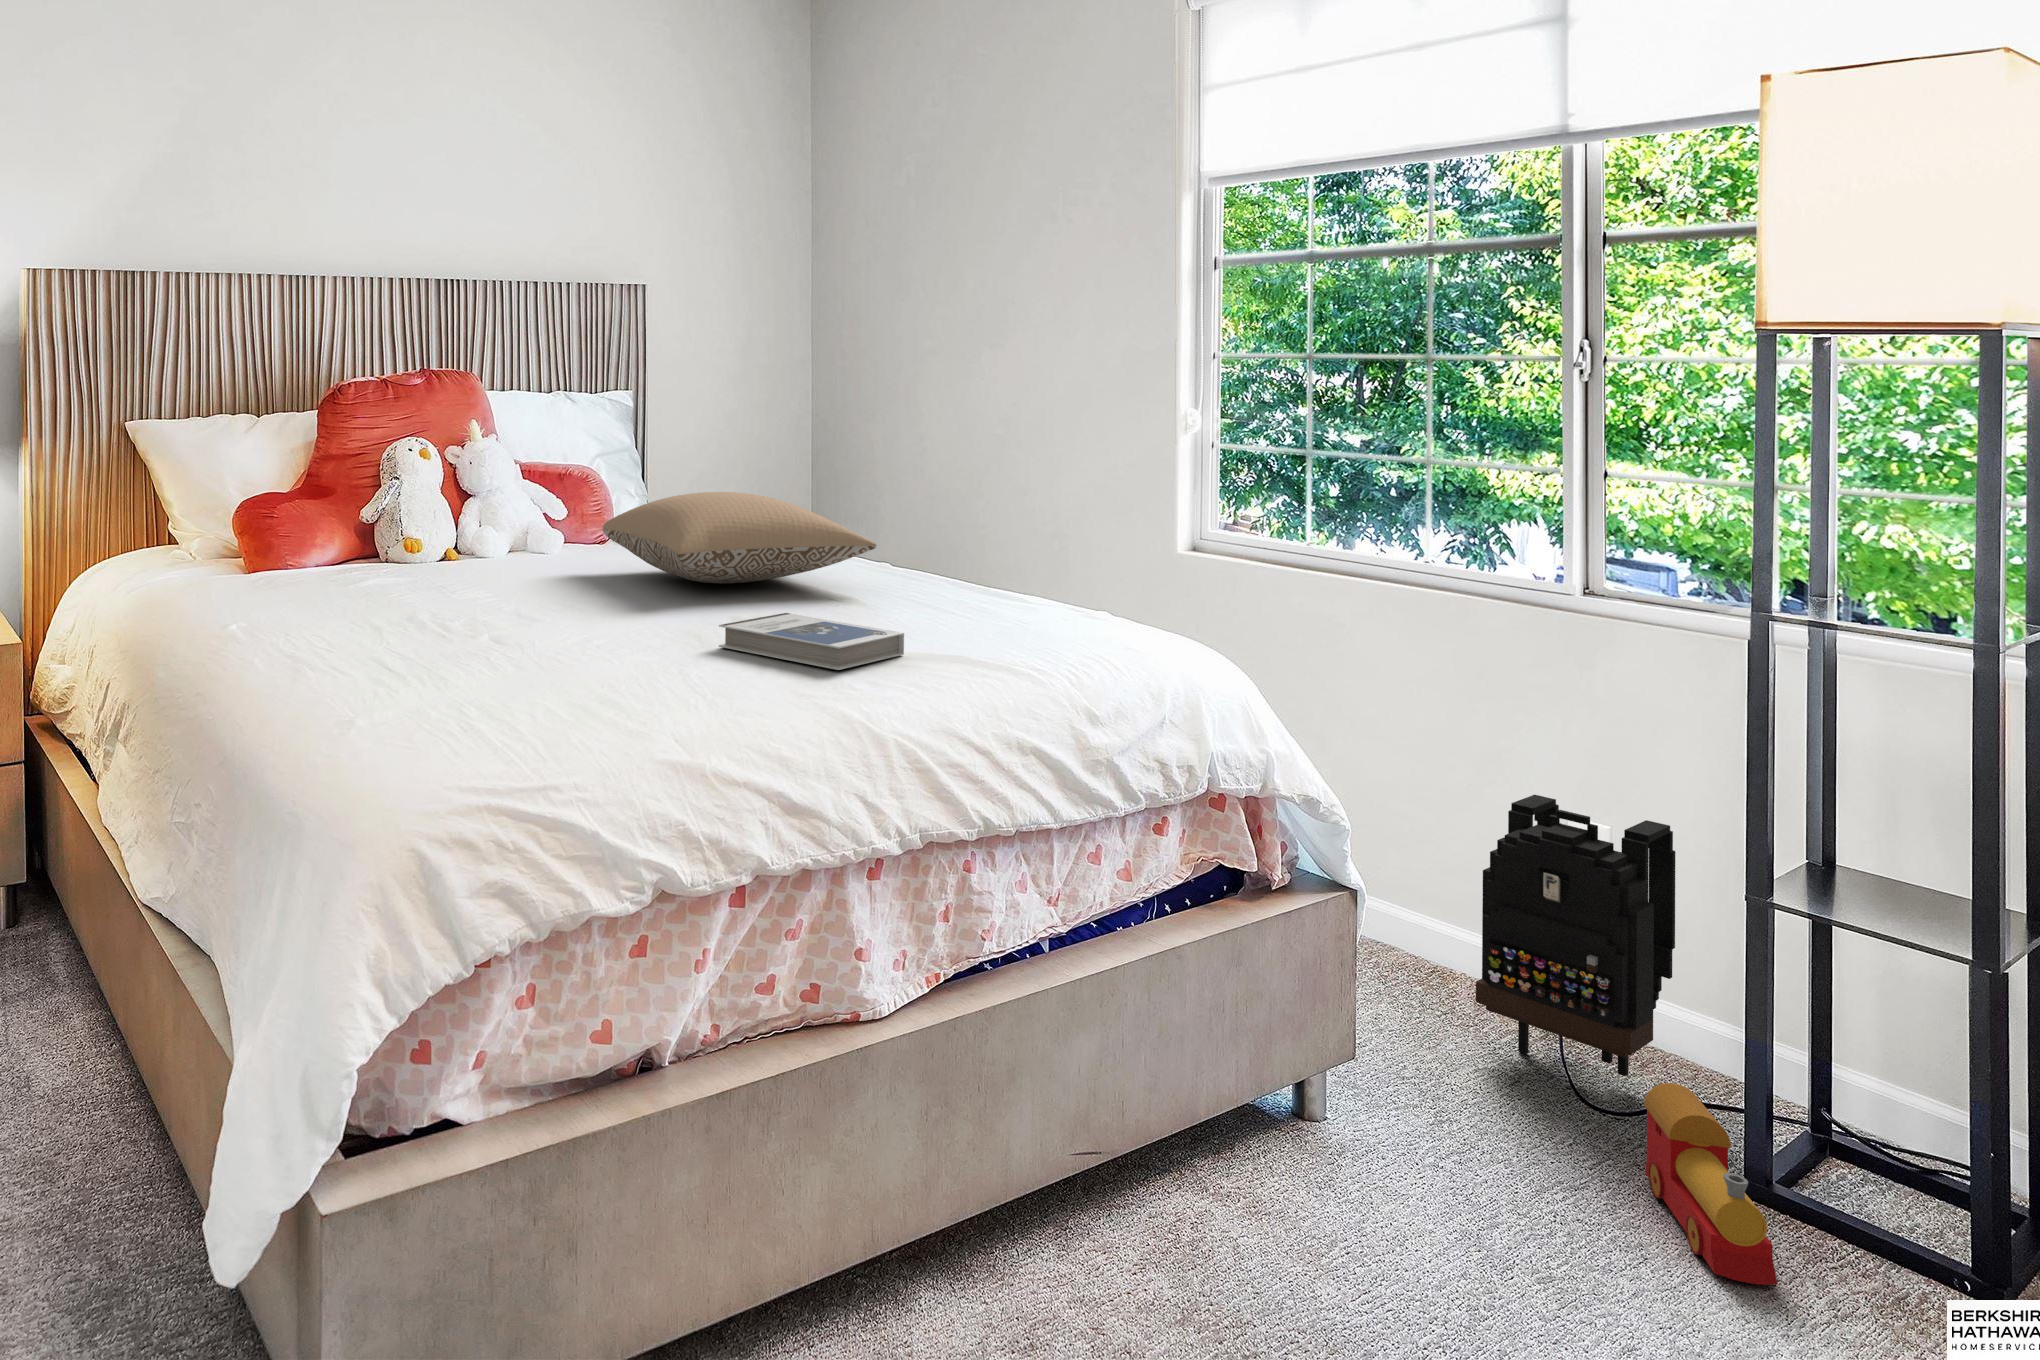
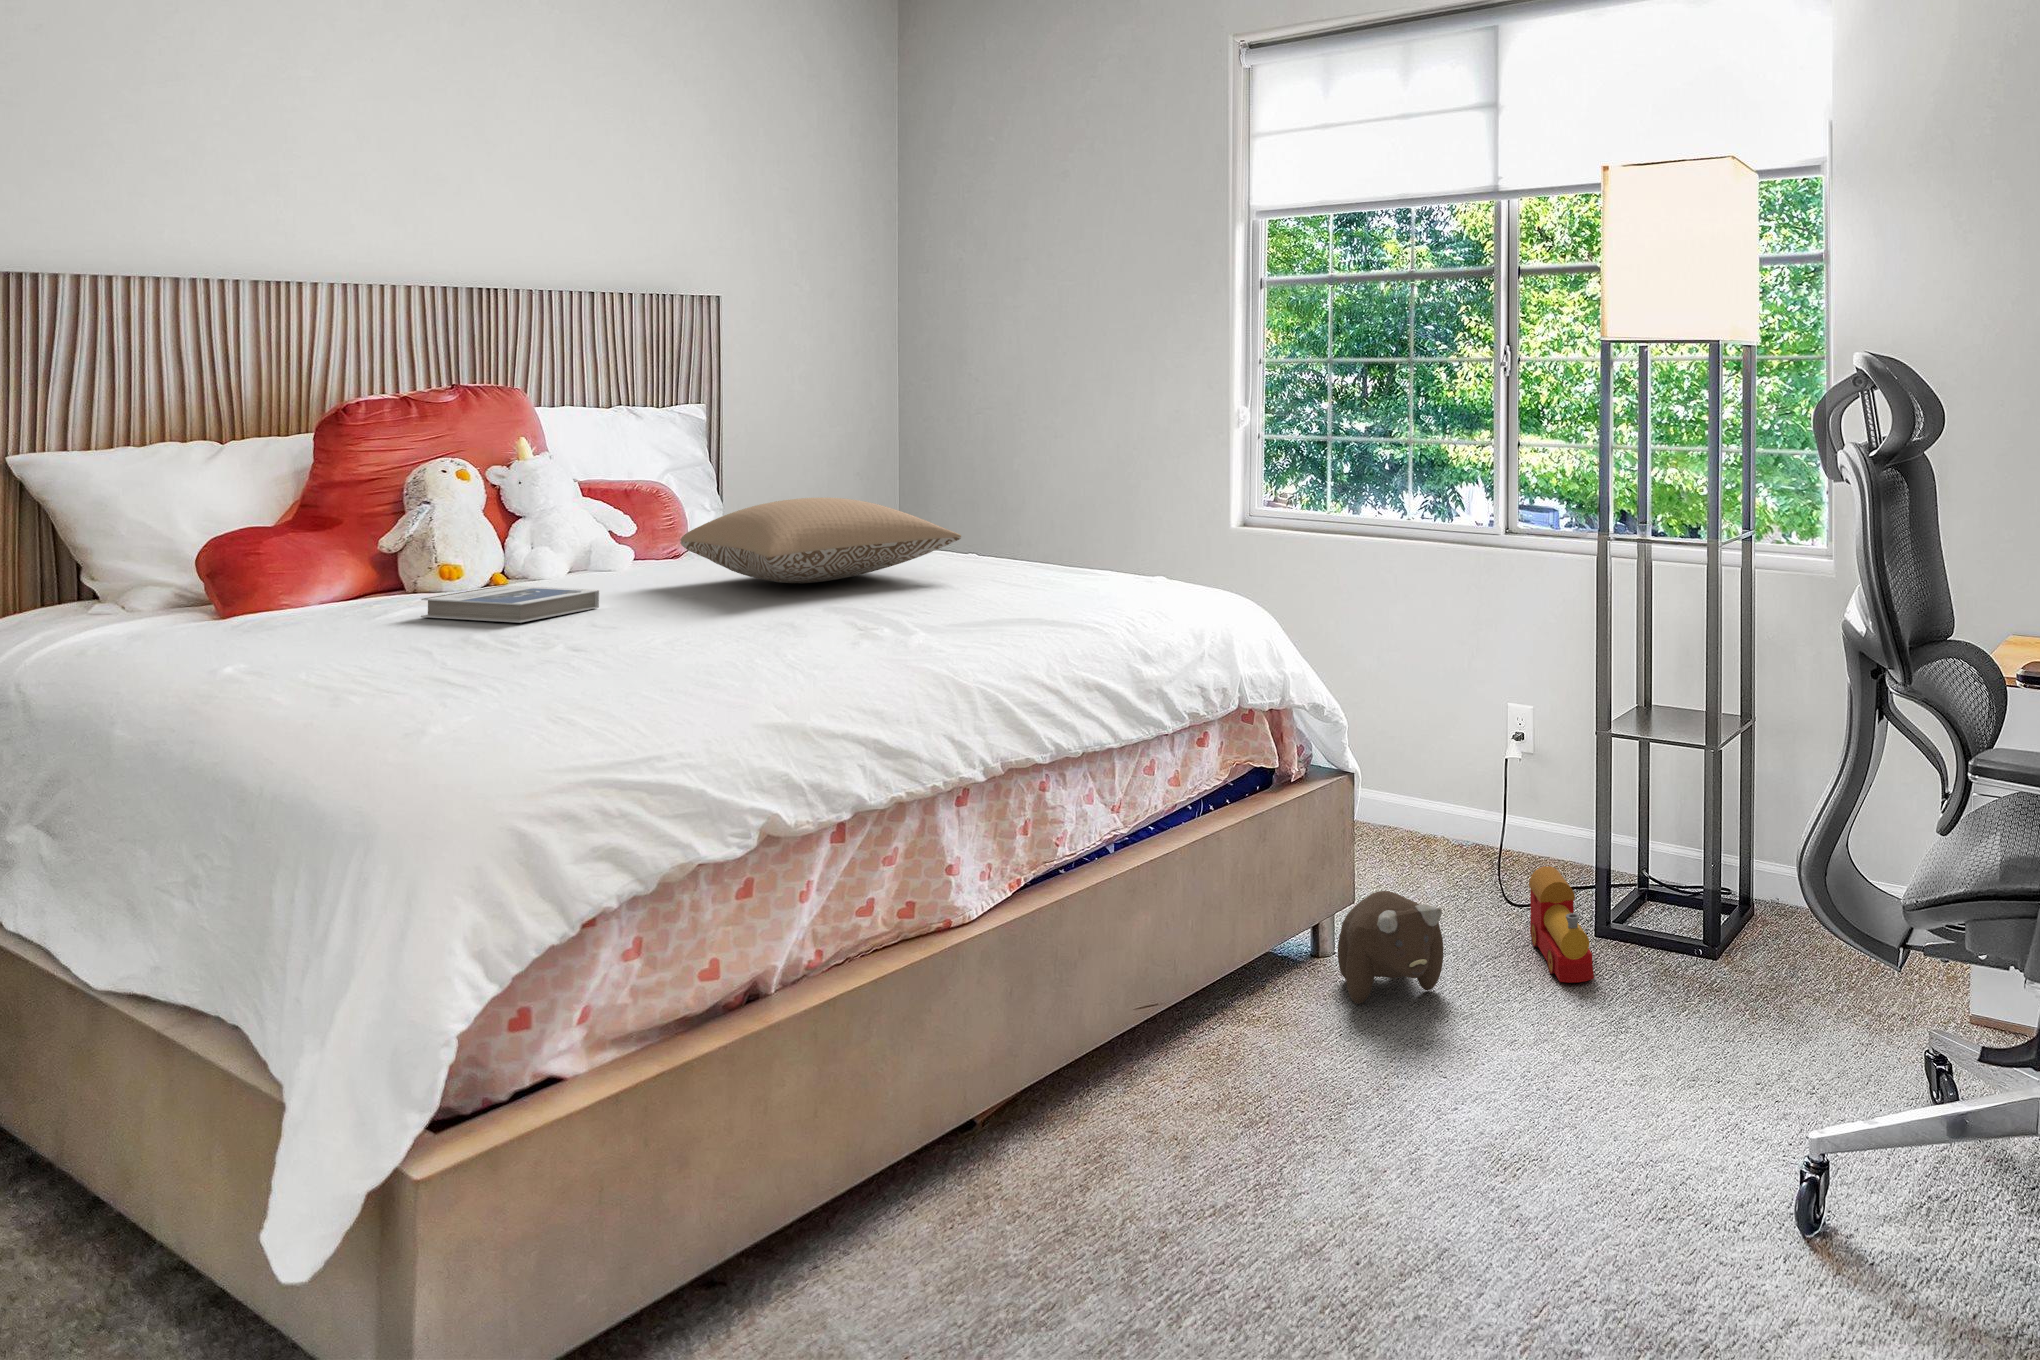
hardback book: present [719,613,904,670] -> present [421,585,599,623]
backpack: present [1476,795,1675,1076] -> none [1434,685,1559,876]
plush toy: none [1350,1071,1519,1229] -> present [1338,891,1443,1004]

